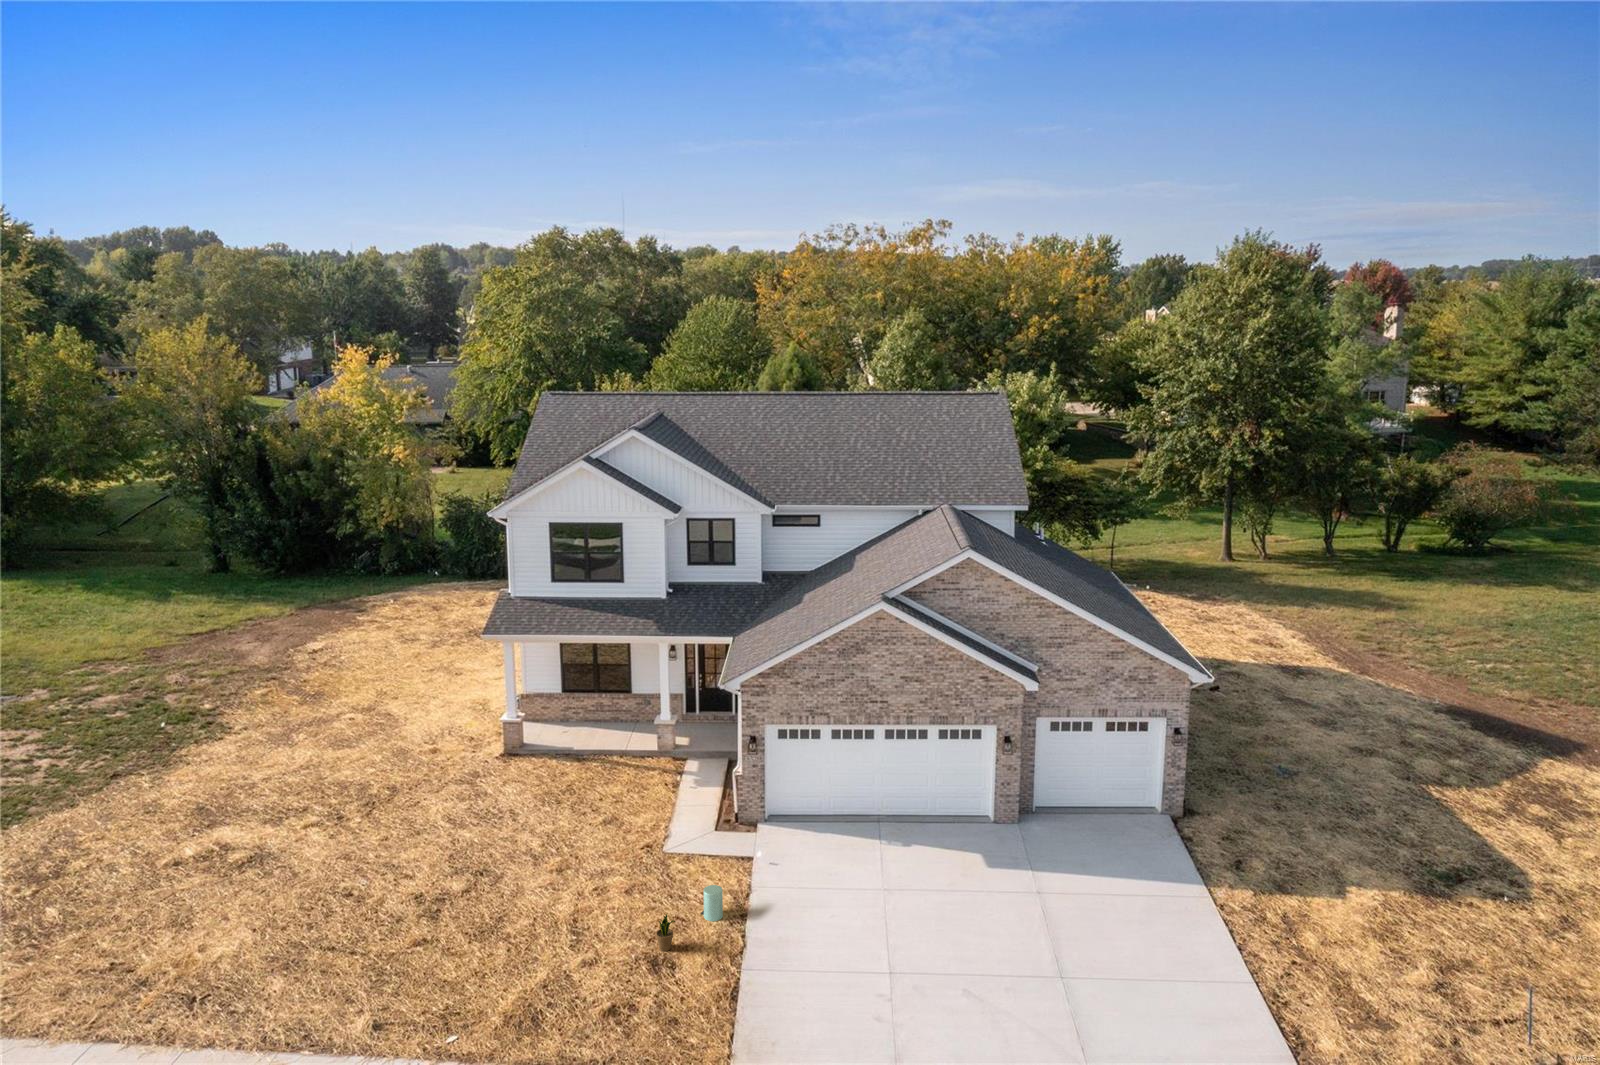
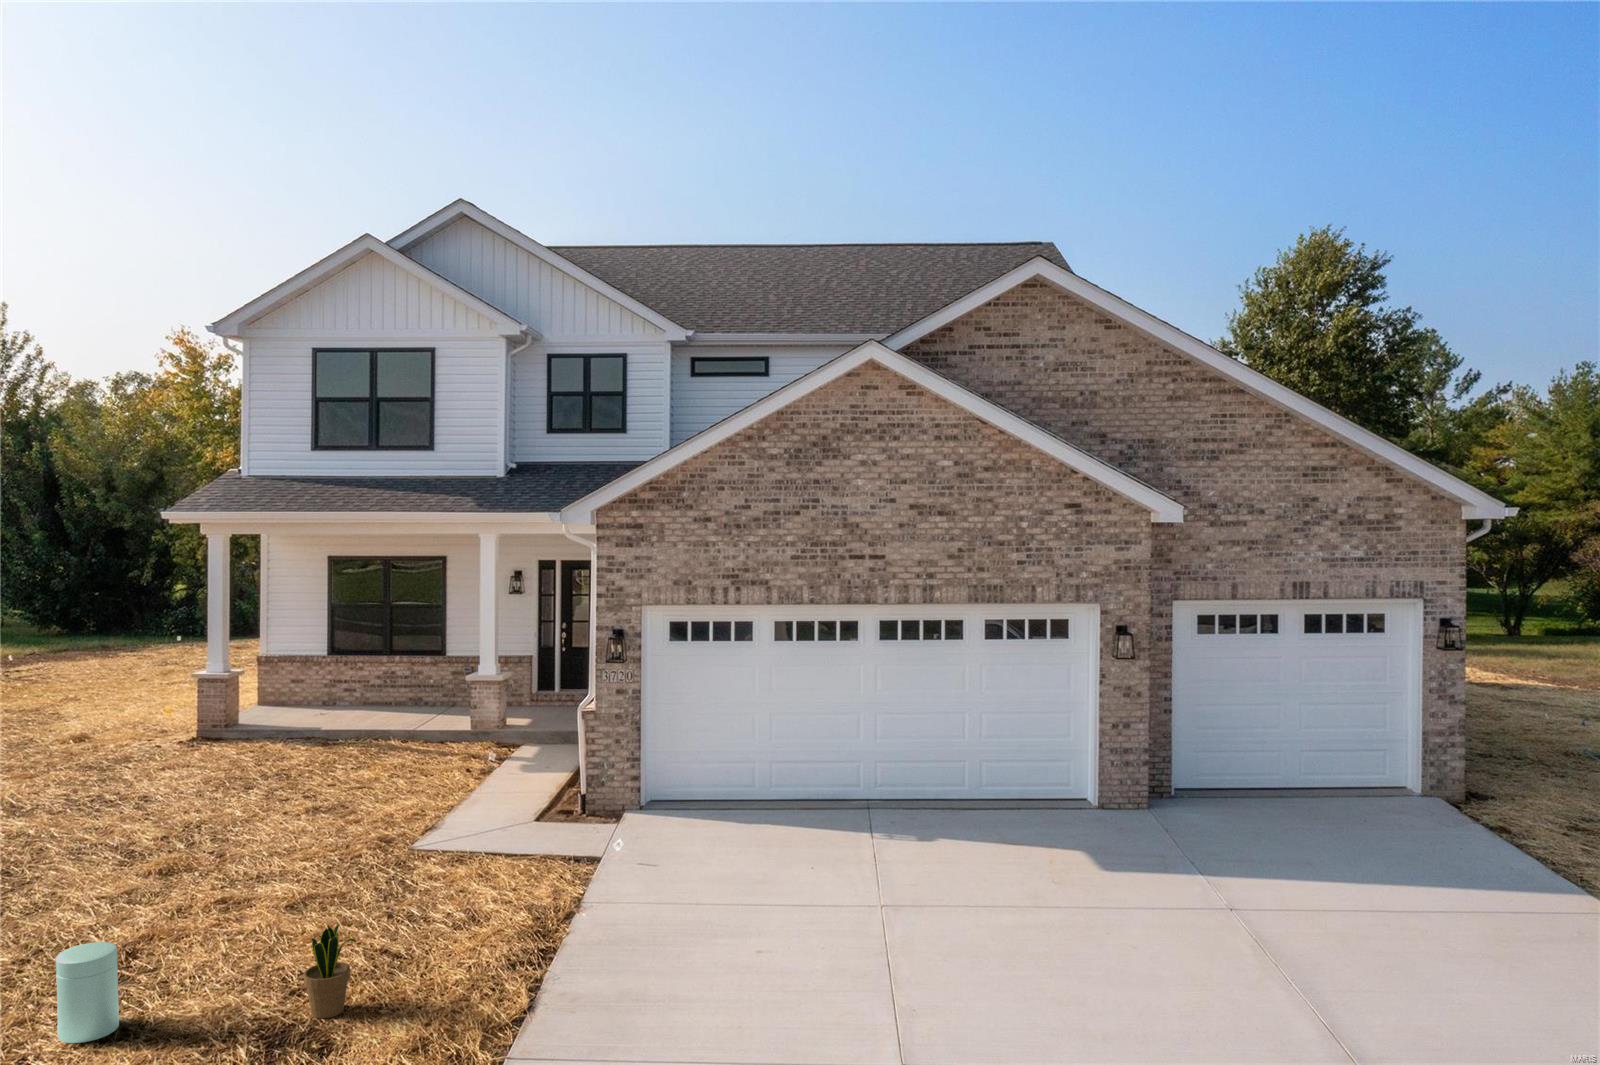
trash can: present [701,885,723,921] -> present [56,942,119,1043]

